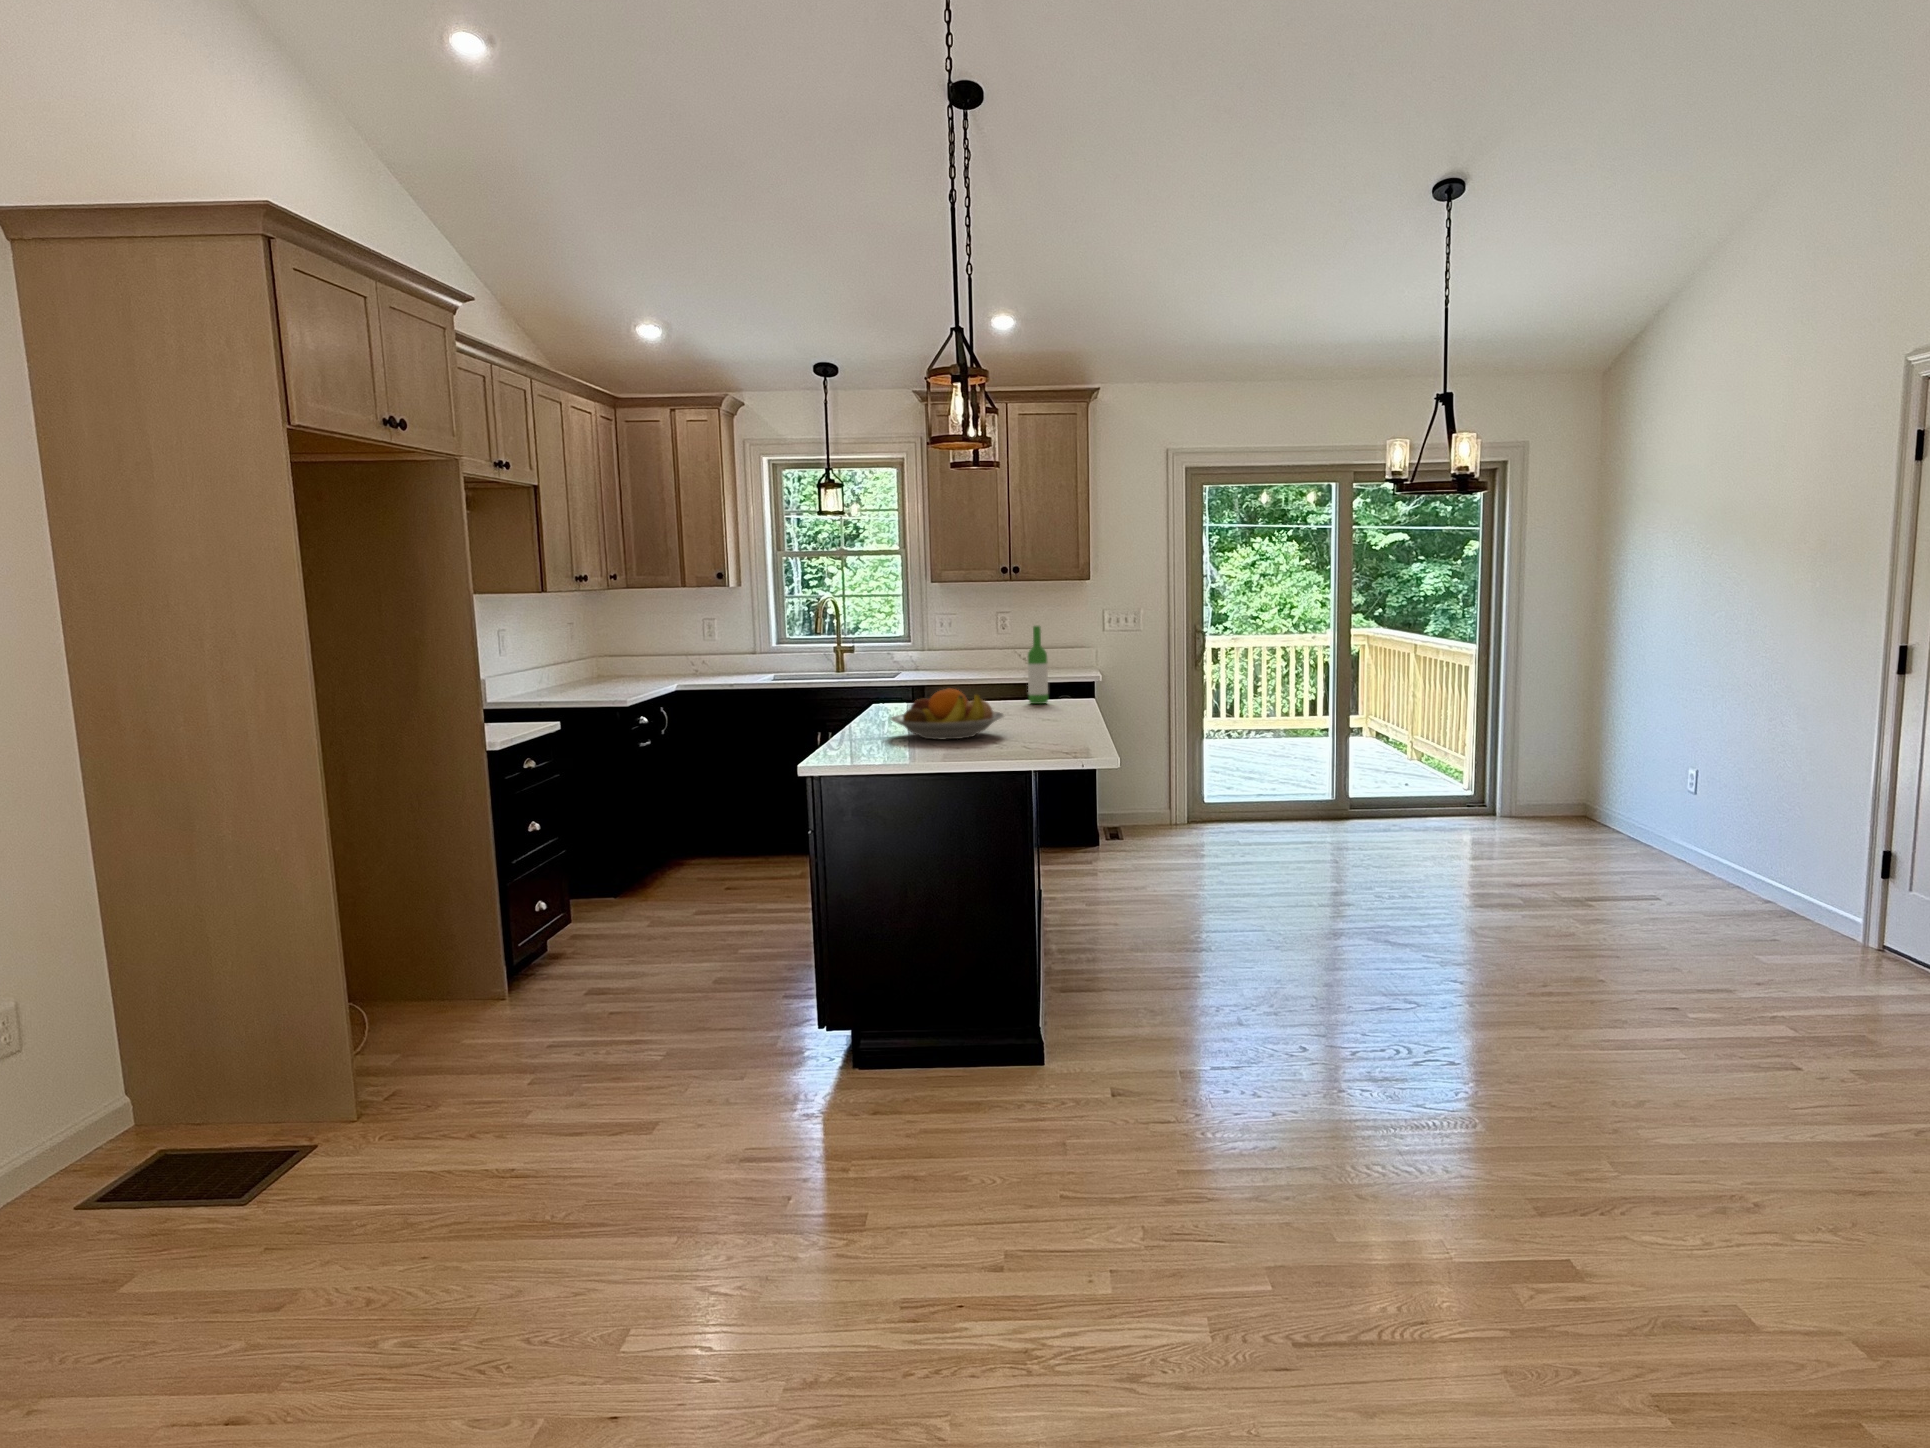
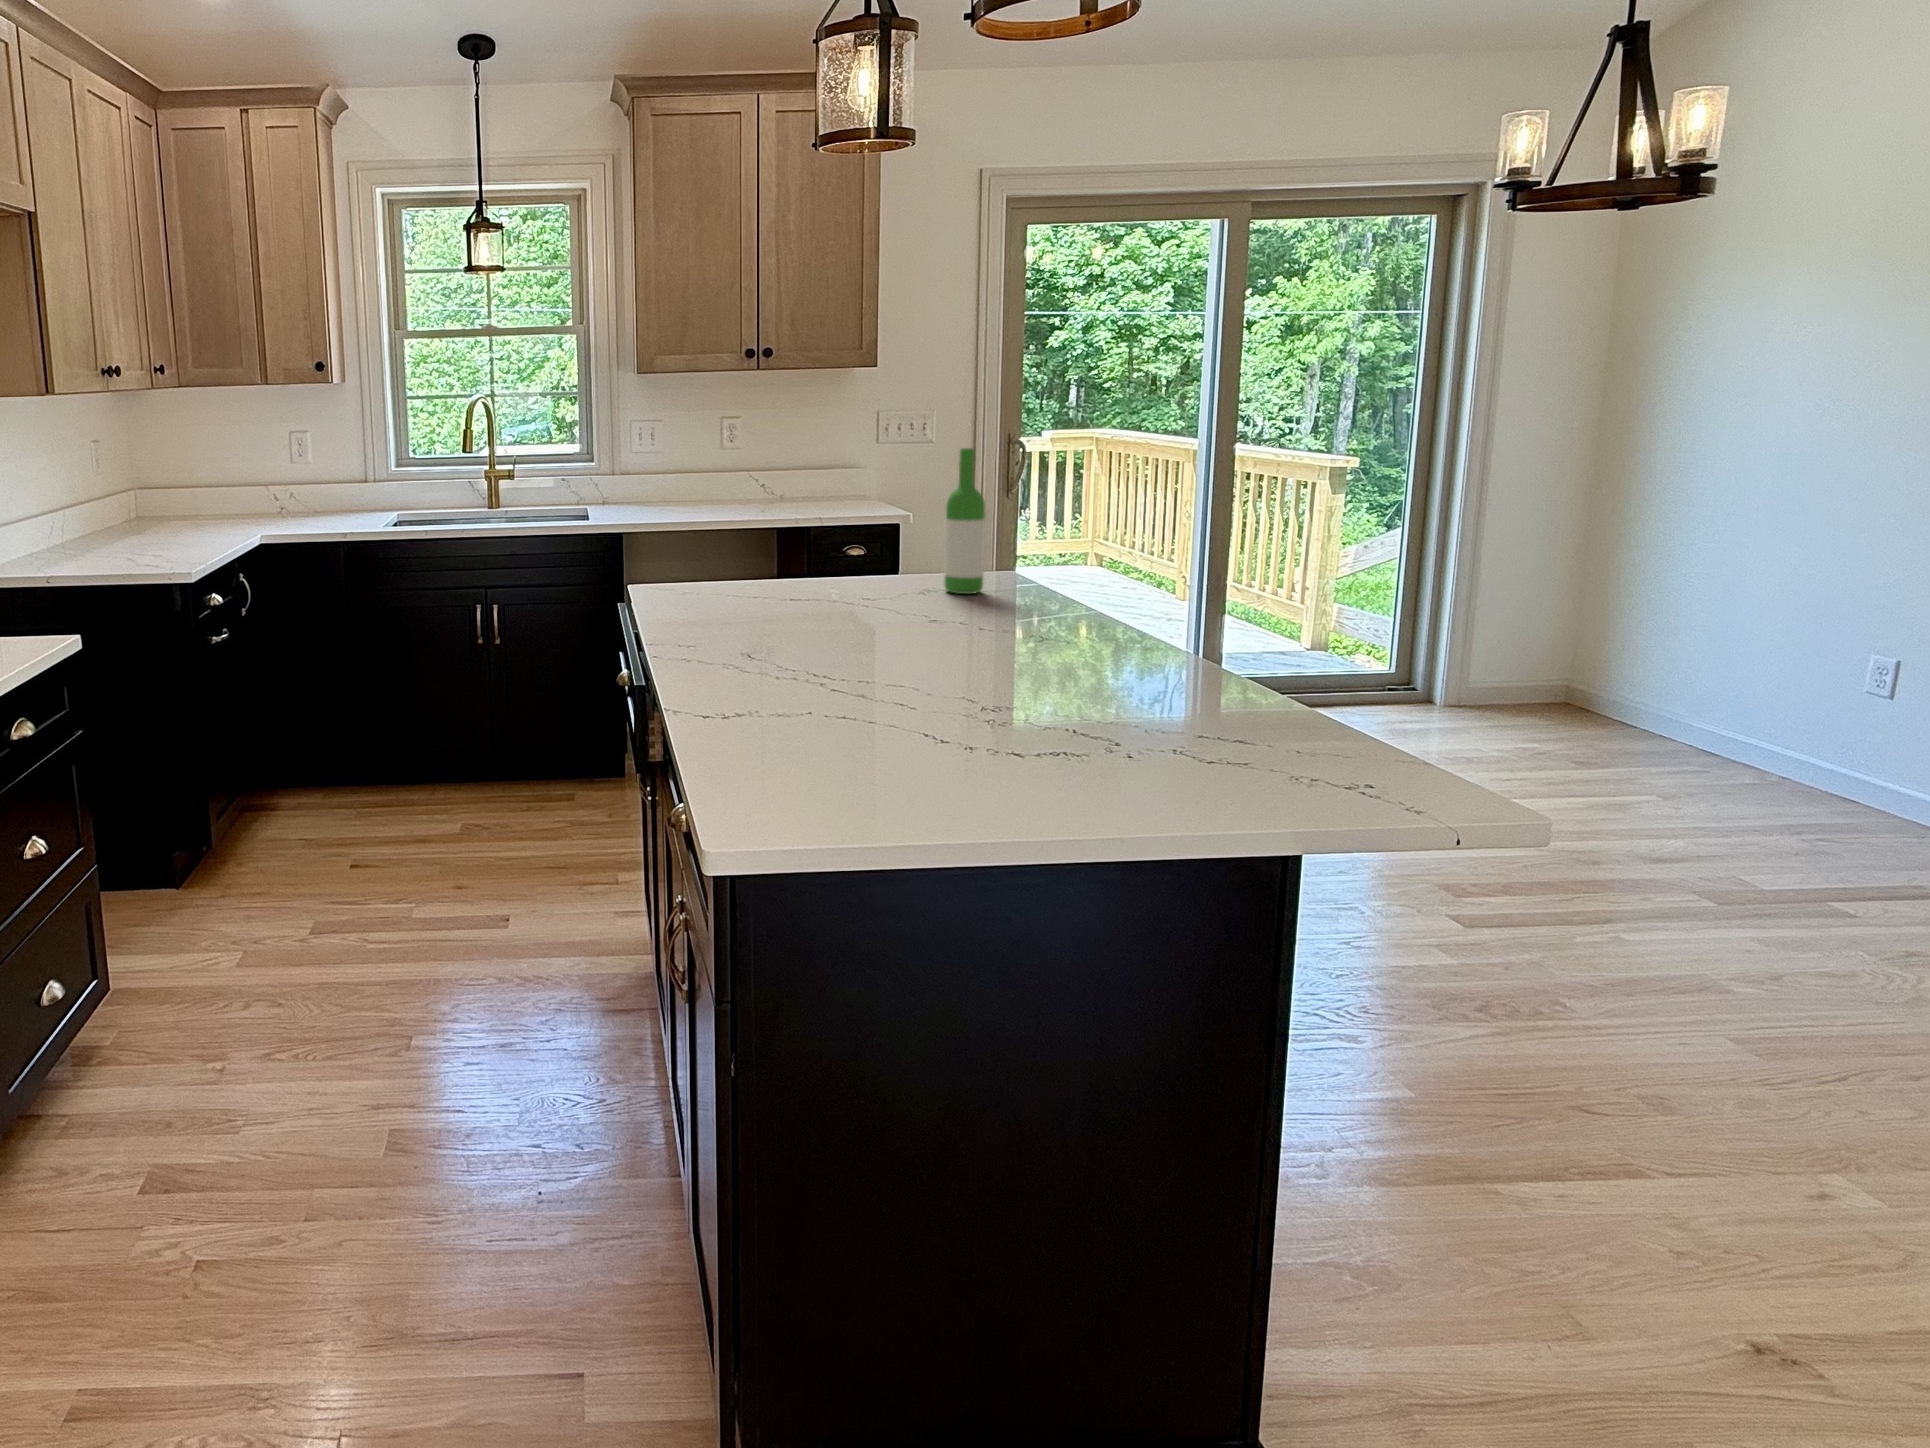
fruit bowl: present [891,689,1004,740] -> none [866,619,1161,750]

